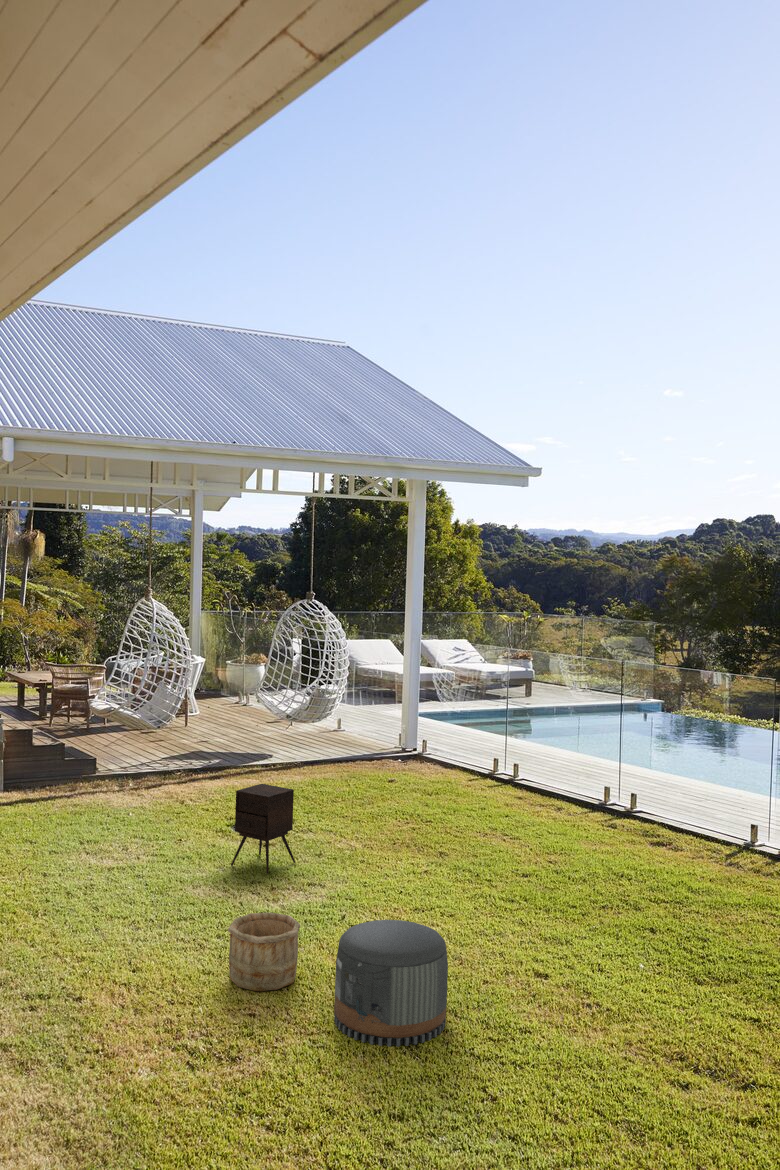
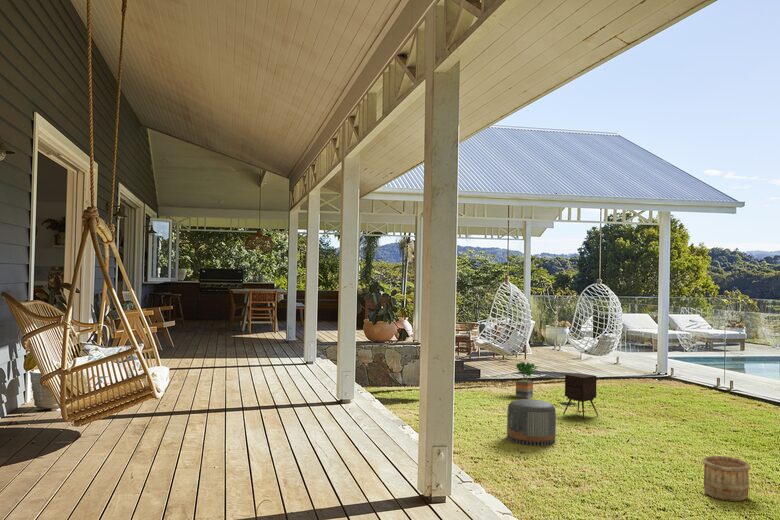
potted tree: none [149,756,192,827] -> present [516,362,537,398]
wooden bucket: present [228,912,300,991] -> present [703,456,750,501]
pouf: present [334,920,448,1046] -> present [507,399,556,445]

